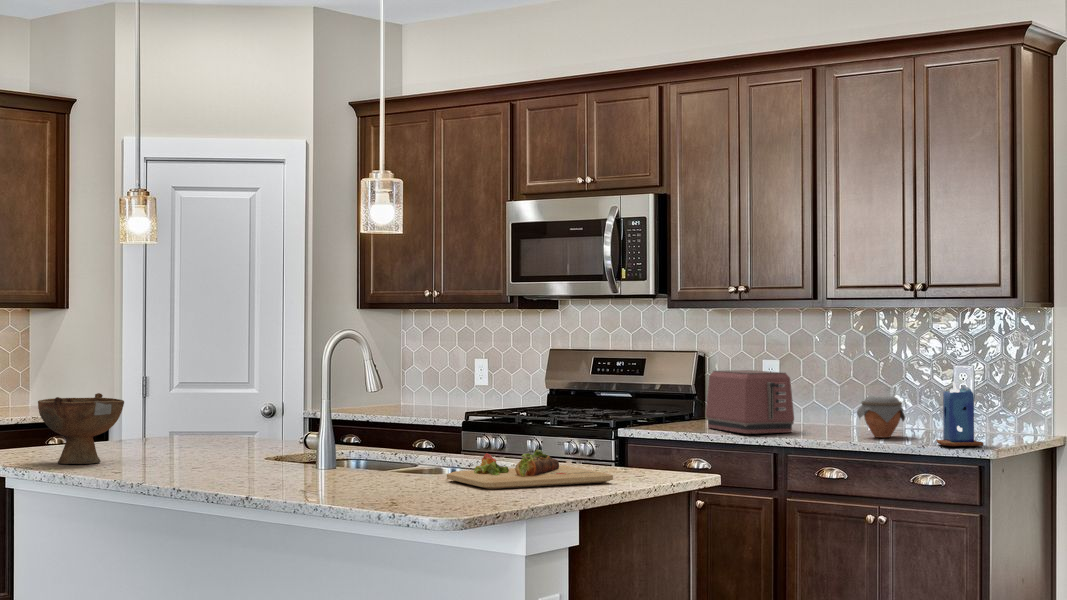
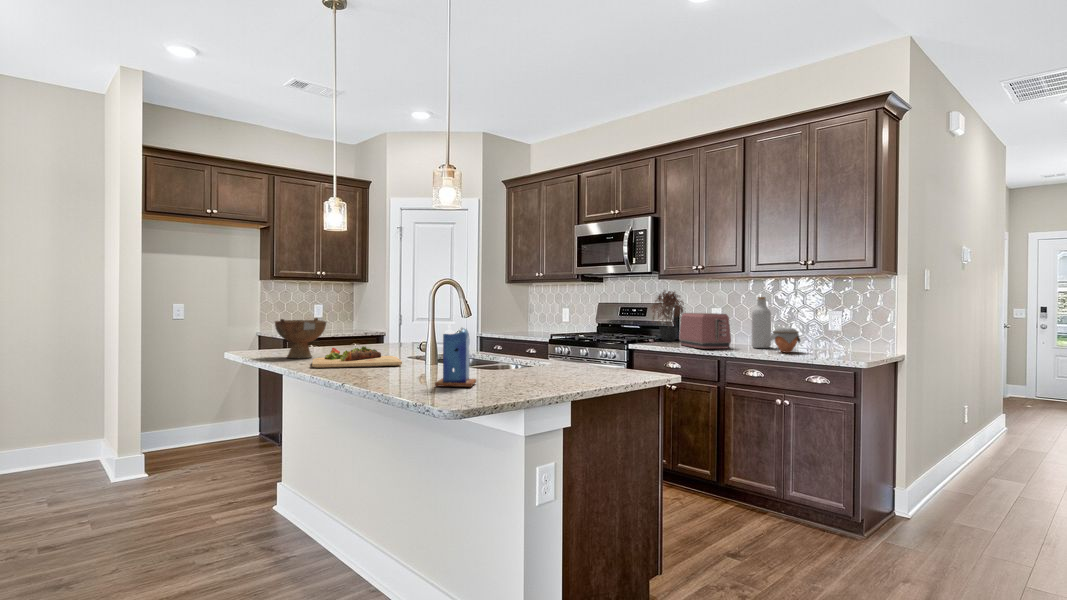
potted plant: none [652,327,719,420] -> present [652,291,684,341]
bottle: none [828,343,860,431] -> present [752,297,771,348]
candle: present [936,382,983,446] -> present [435,324,476,387]
cutting board: present [447,450,613,489] -> present [312,346,402,368]

